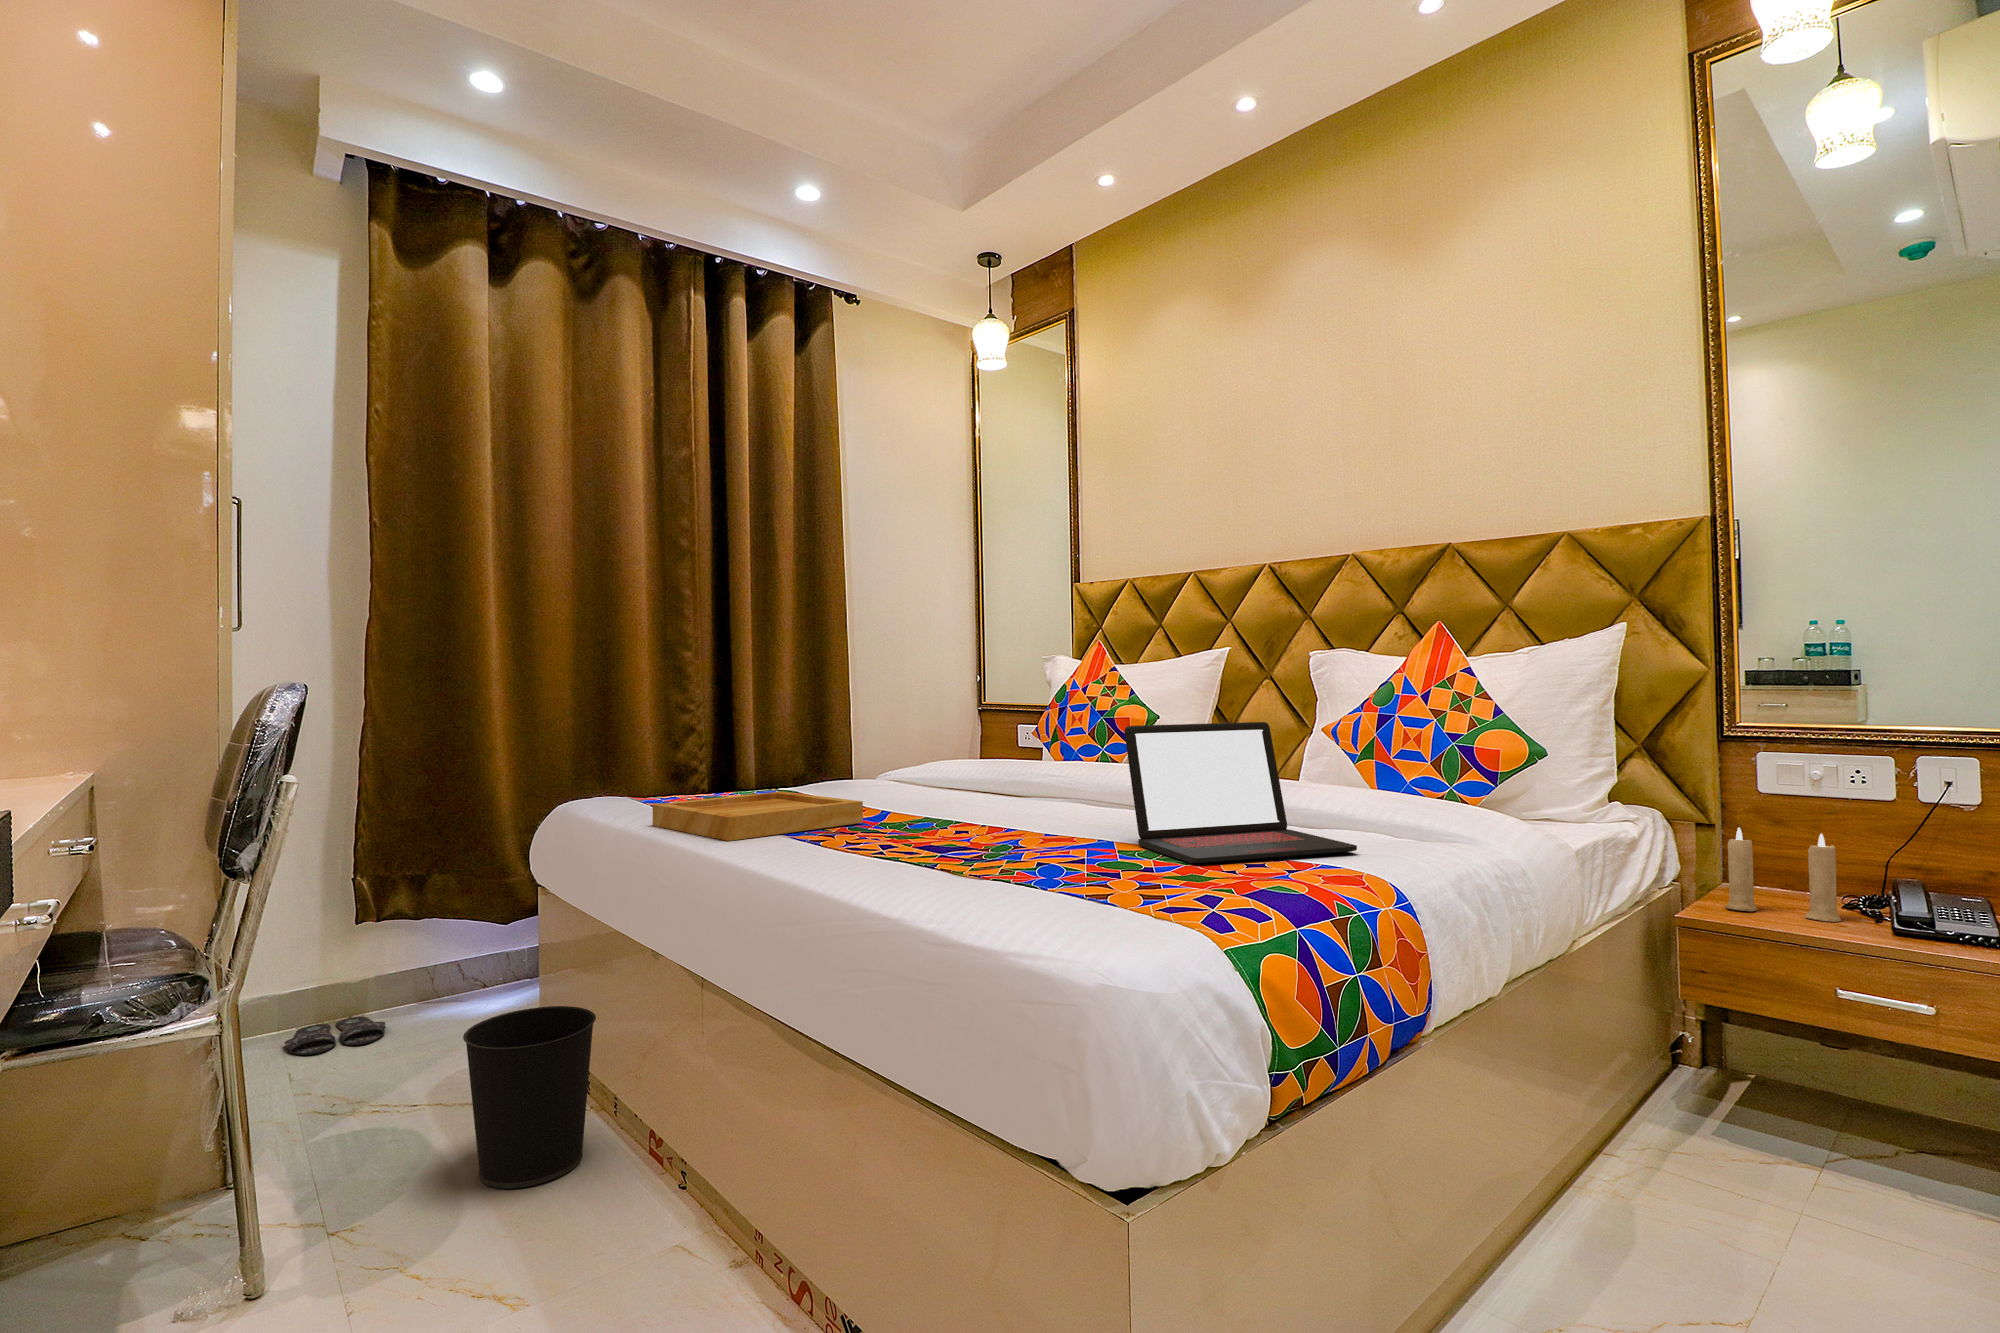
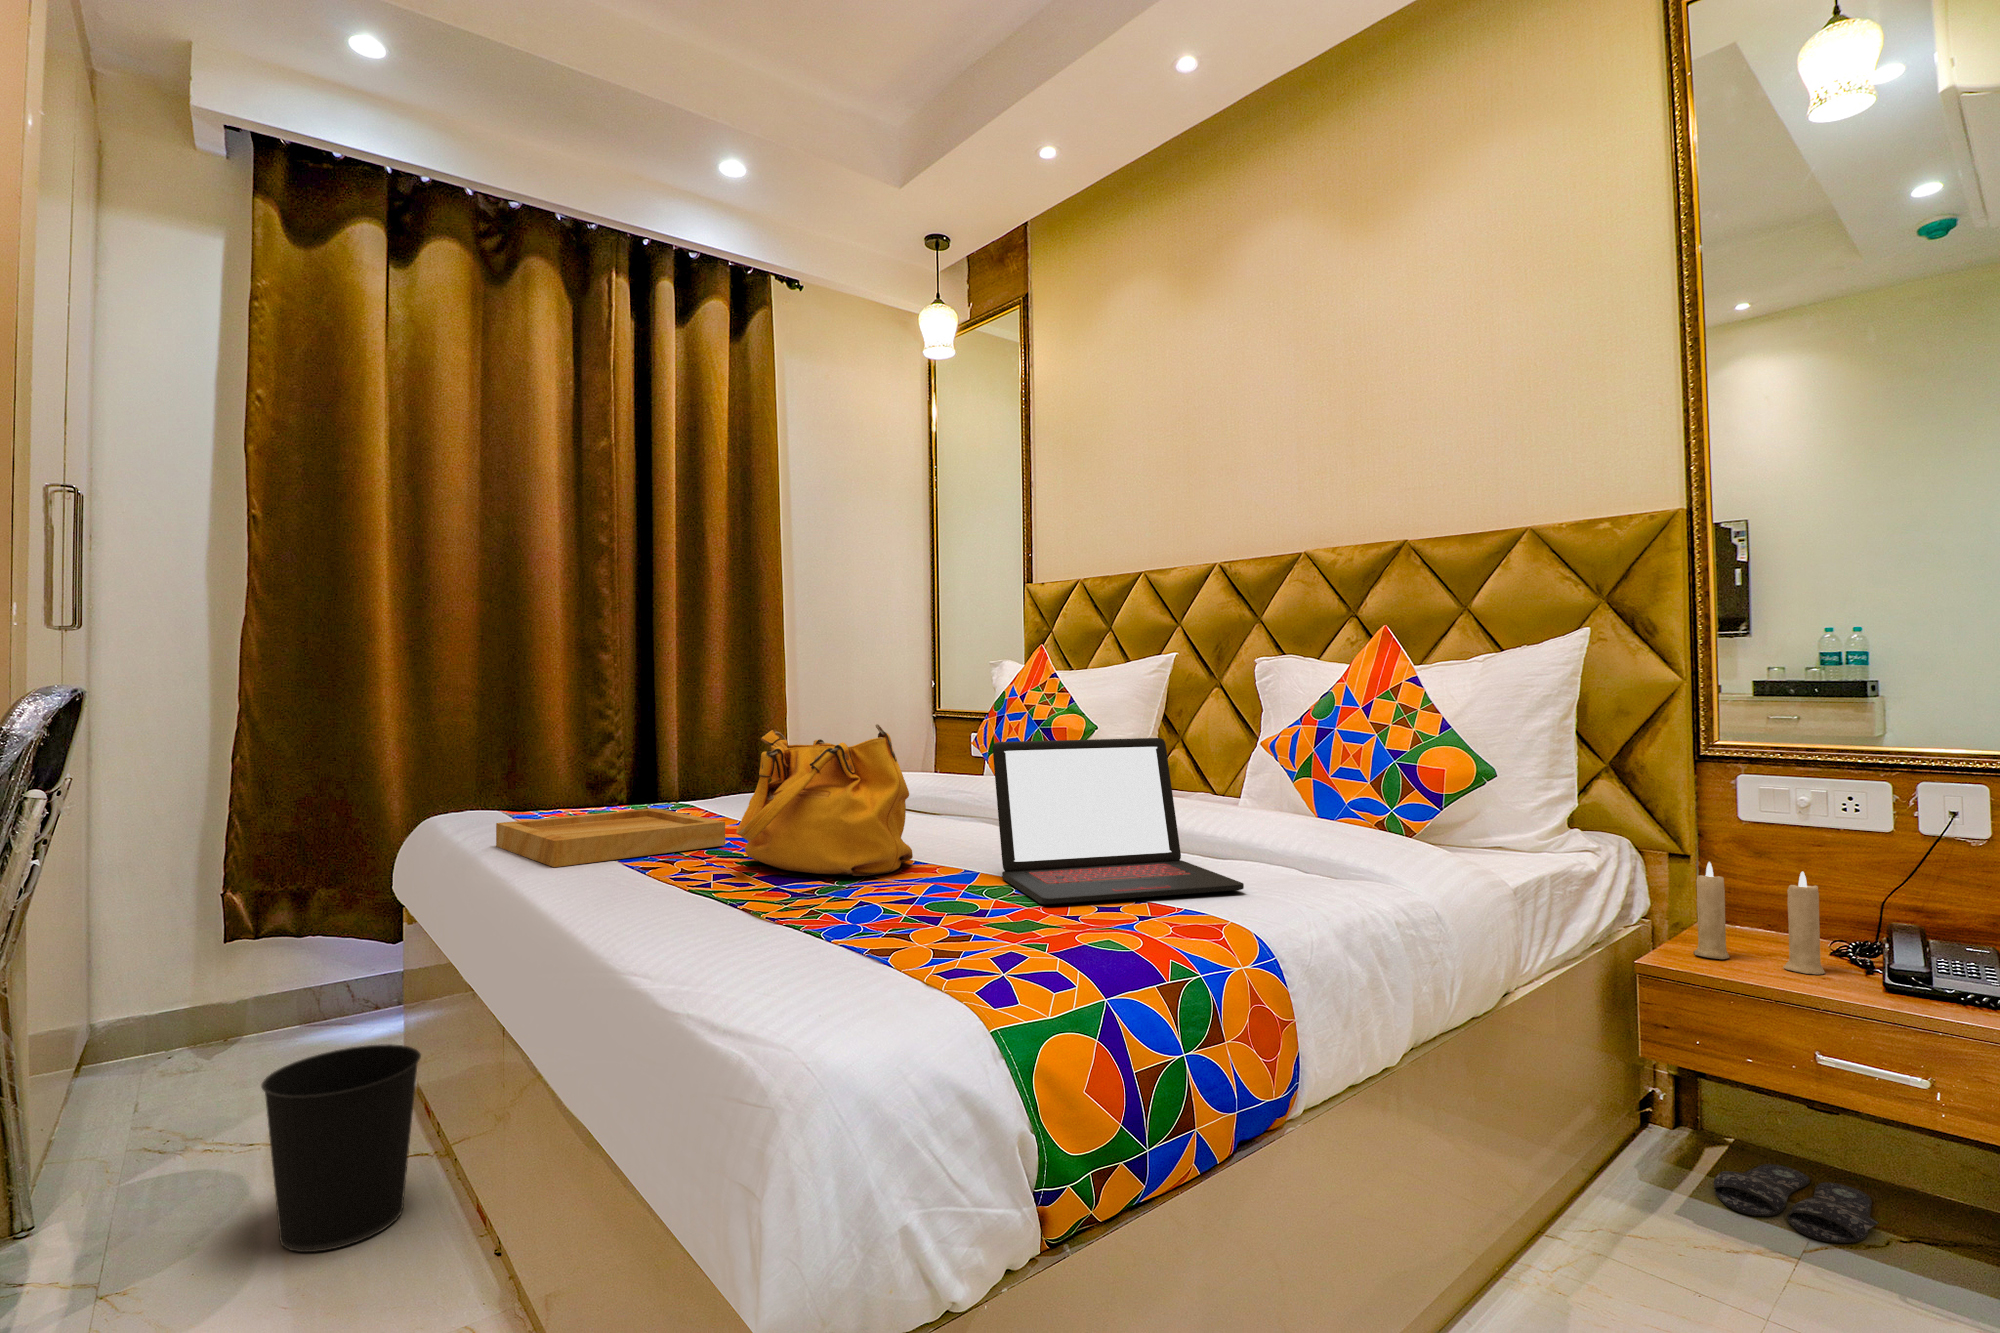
handbag: none [898,711,1049,845] -> present [736,724,913,876]
slippers: present [284,1017,385,1055] -> present [1714,1164,1879,1243]

